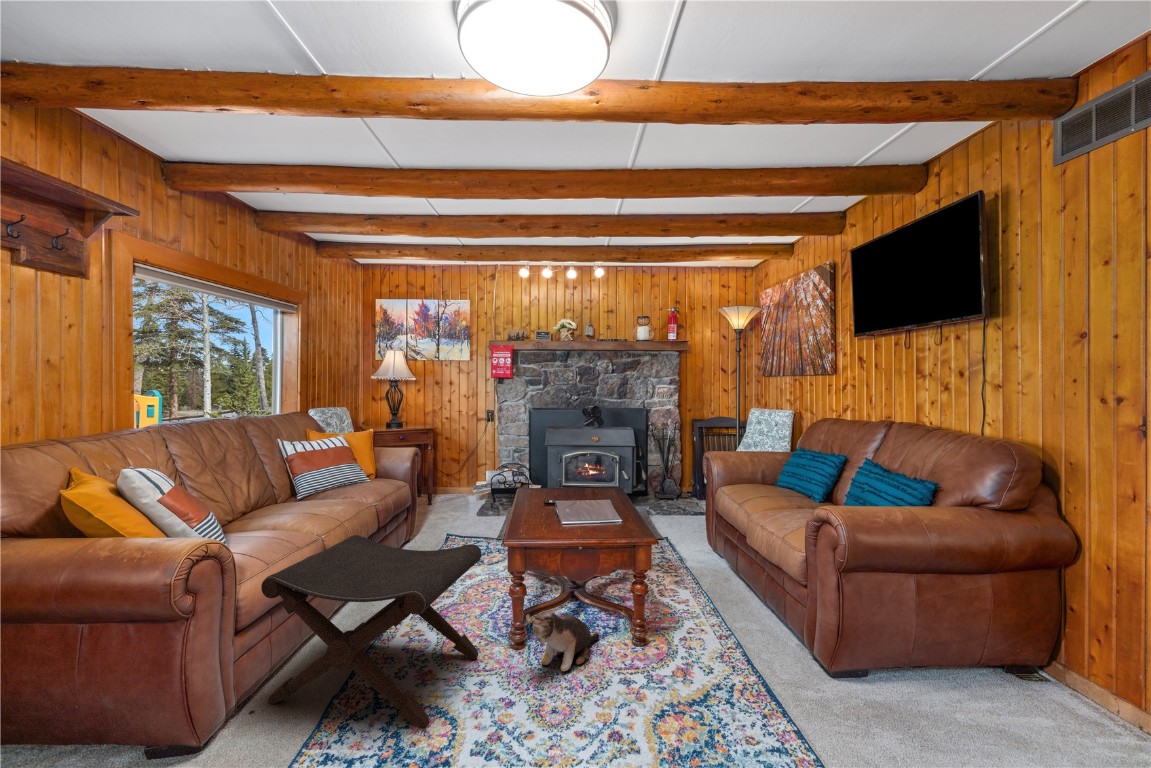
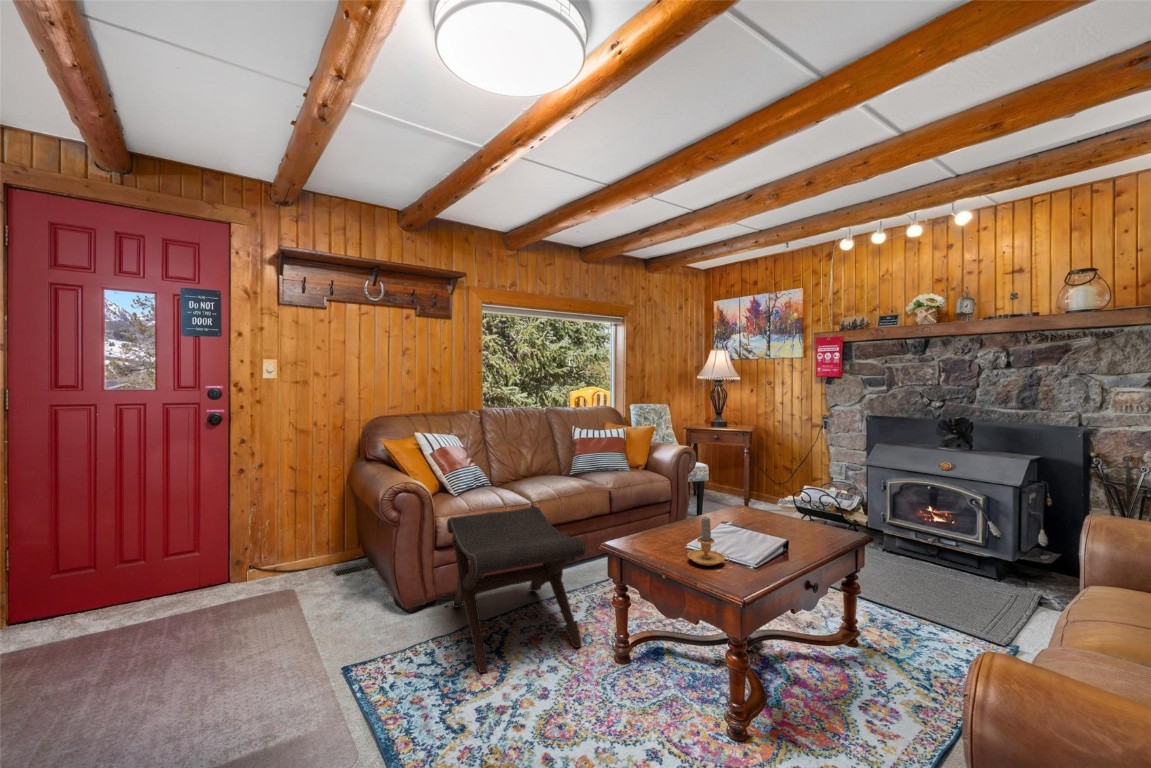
candle: none [583,489,619,530] -> present [687,517,729,566]
plush toy: present [526,610,599,671] -> none [584,623,700,707]

